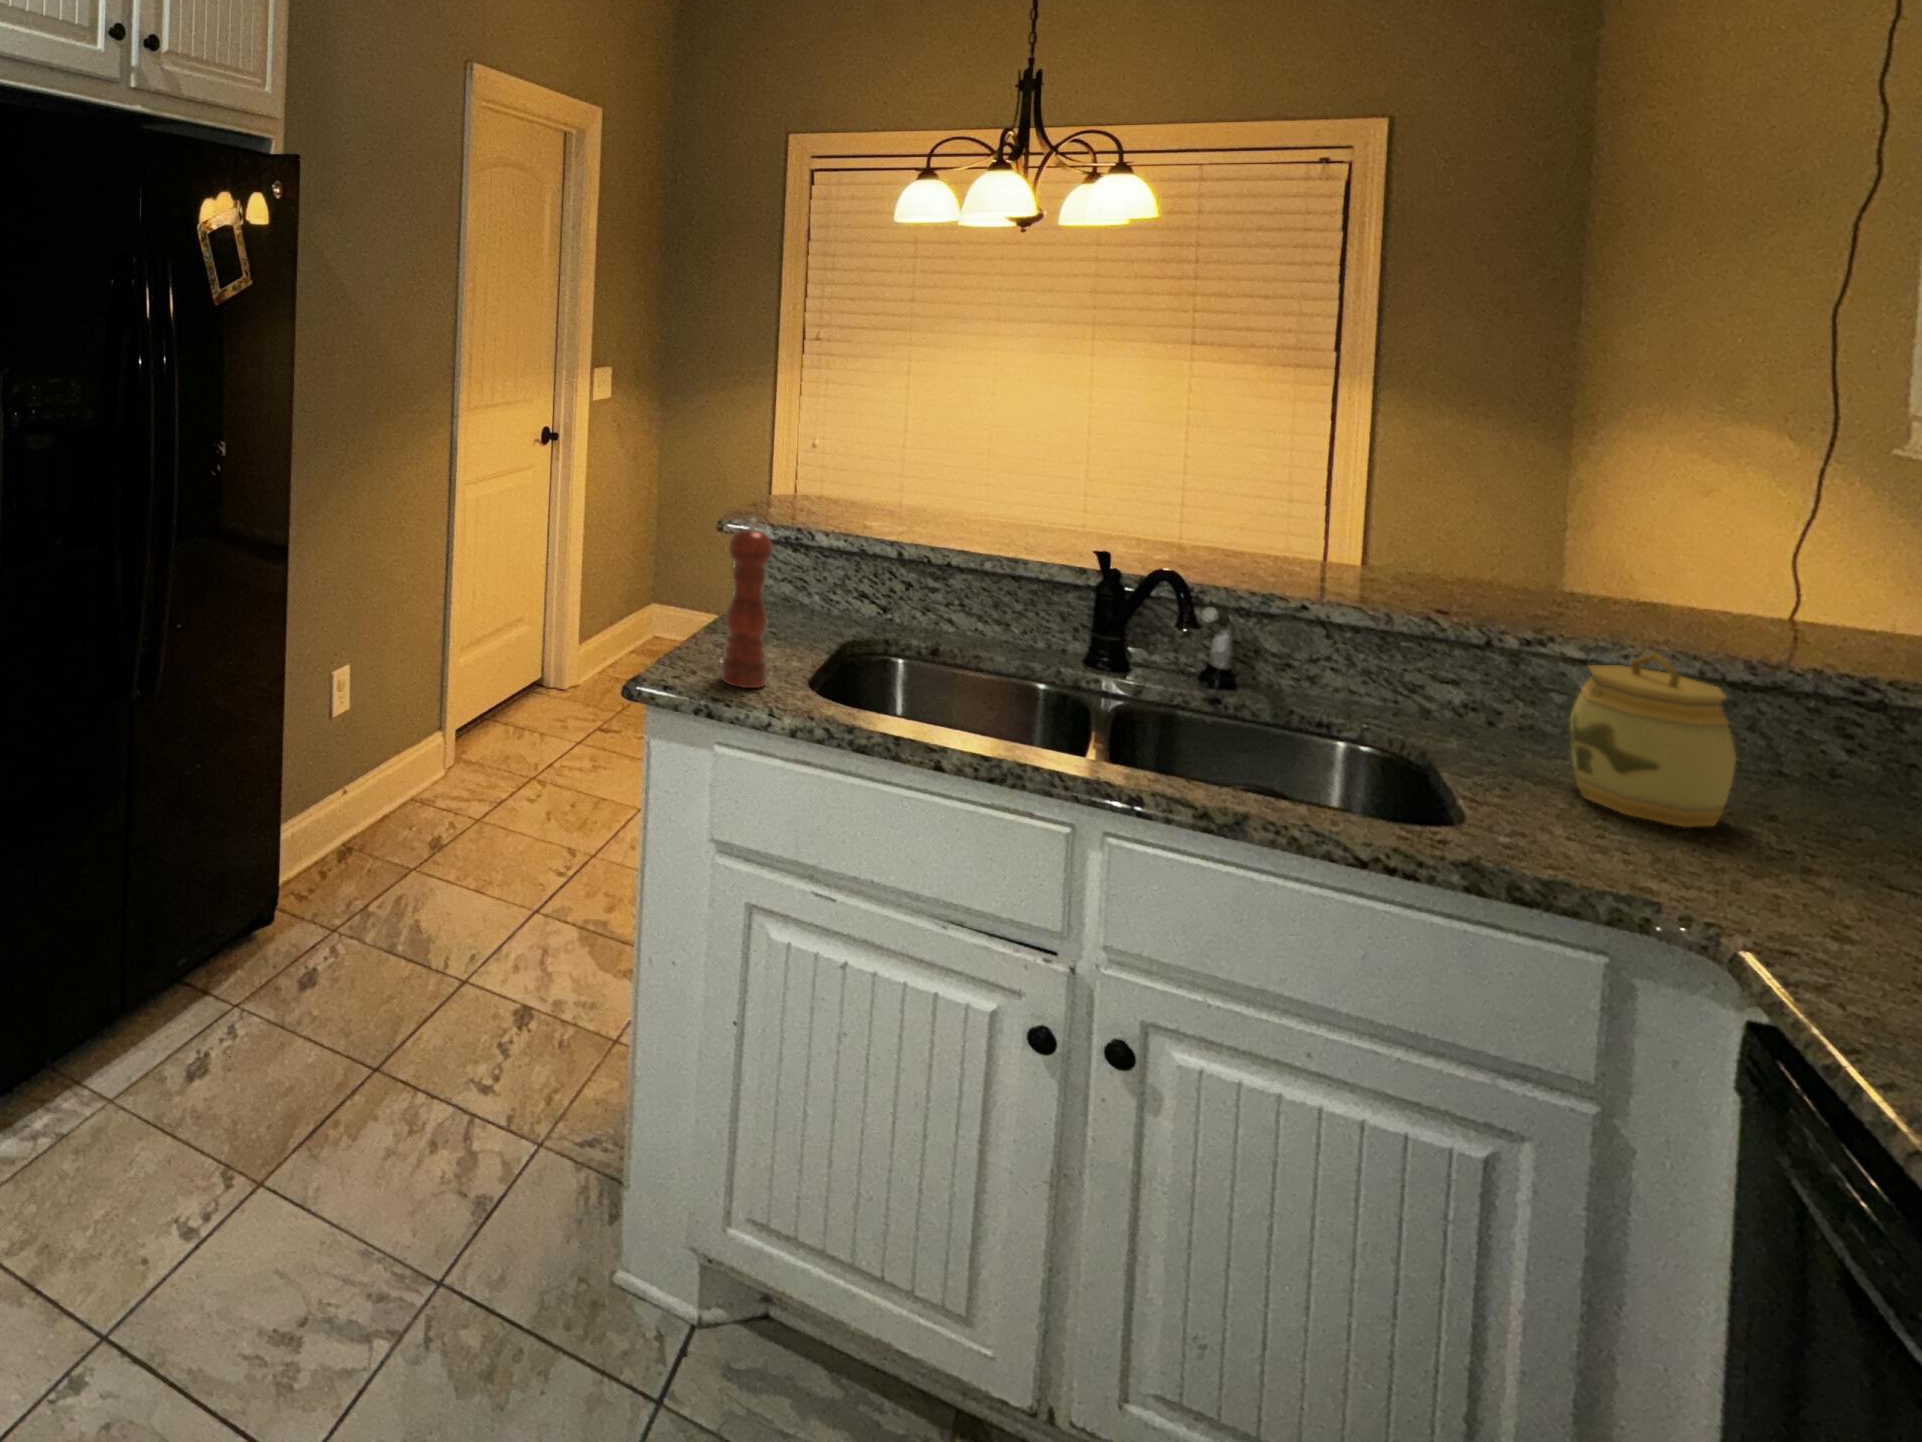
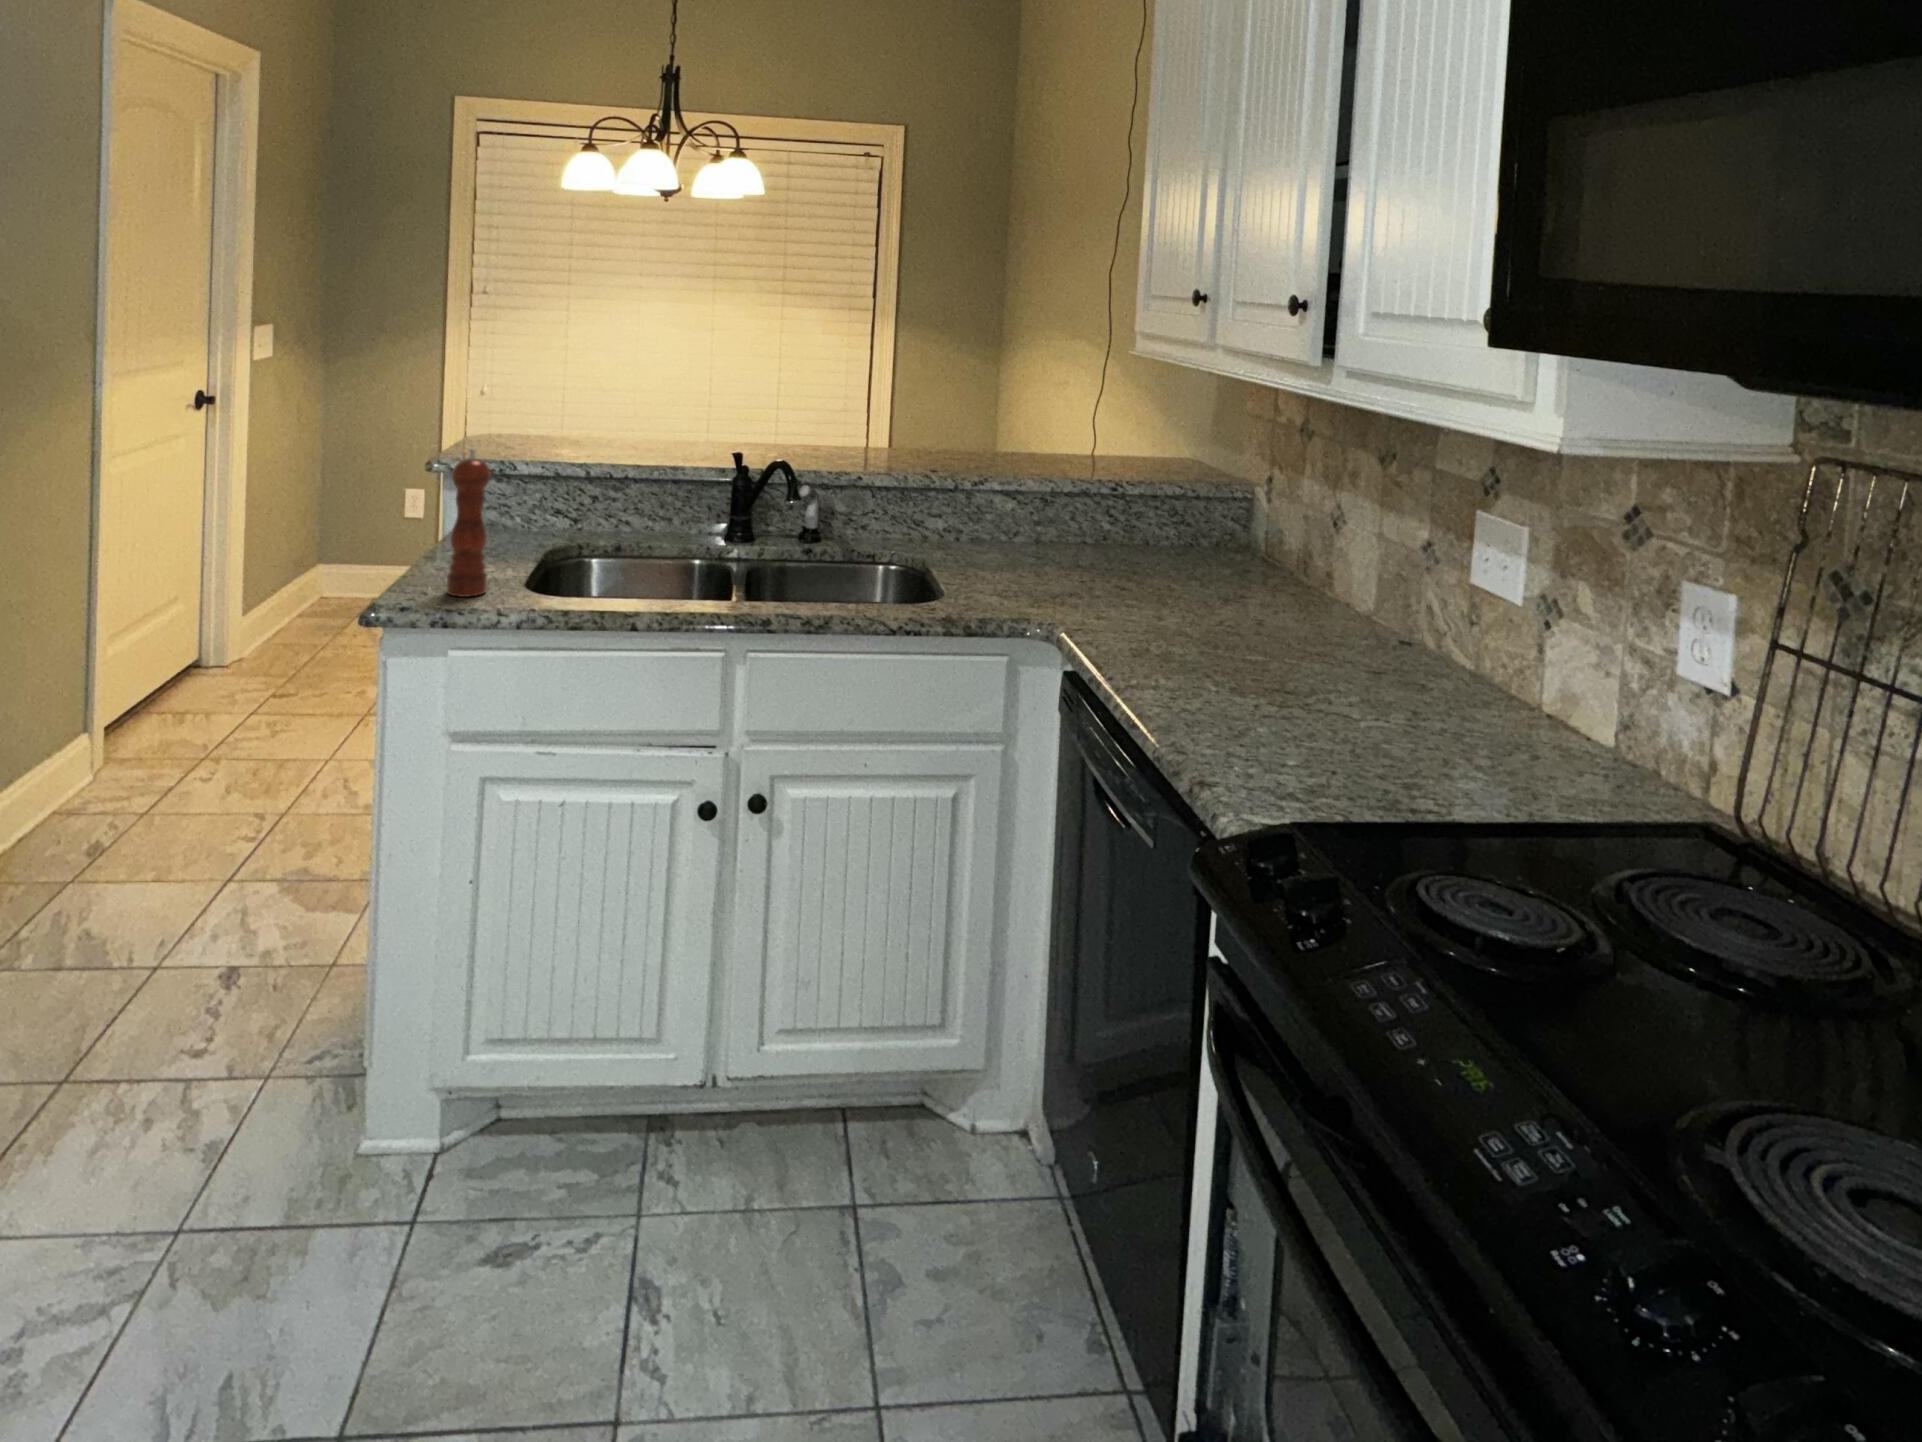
jar: present [1570,653,1736,827] -> none [1001,478,1074,581]

